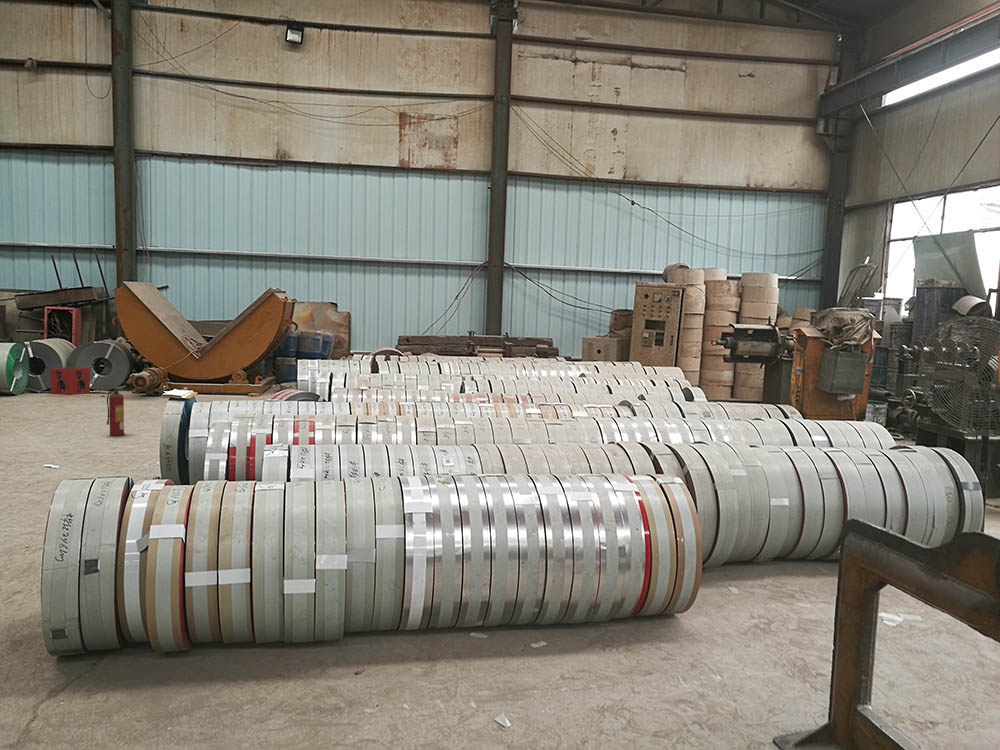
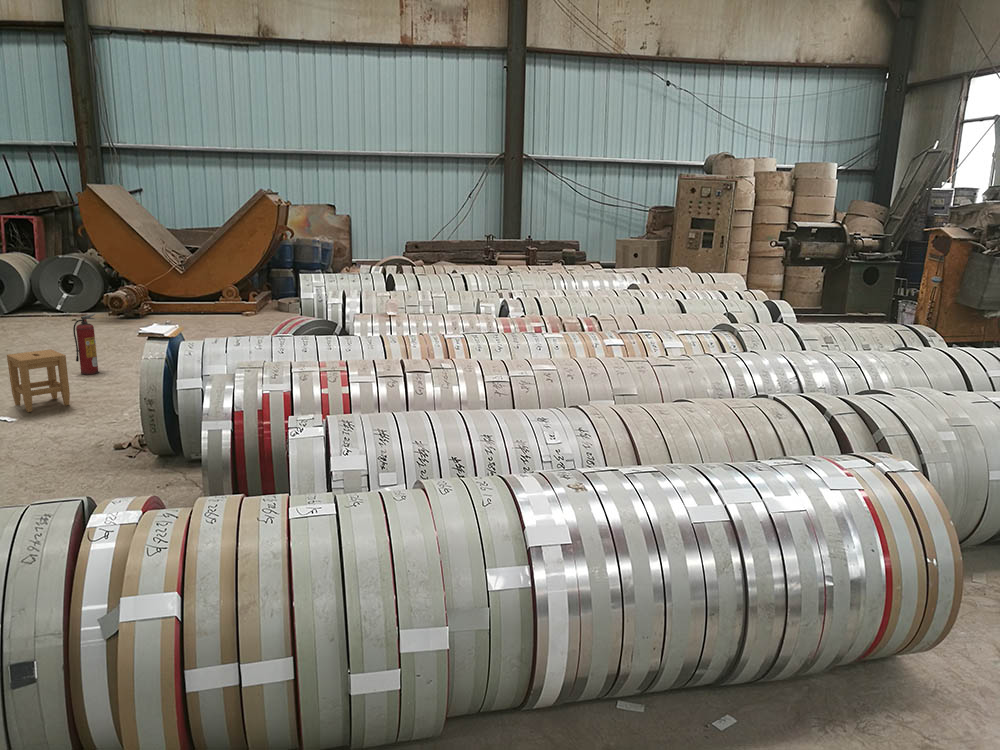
storage box: present [50,367,90,395] -> none [8,287,58,320]
stool: none [55,412,102,461] -> present [7,349,70,412]

